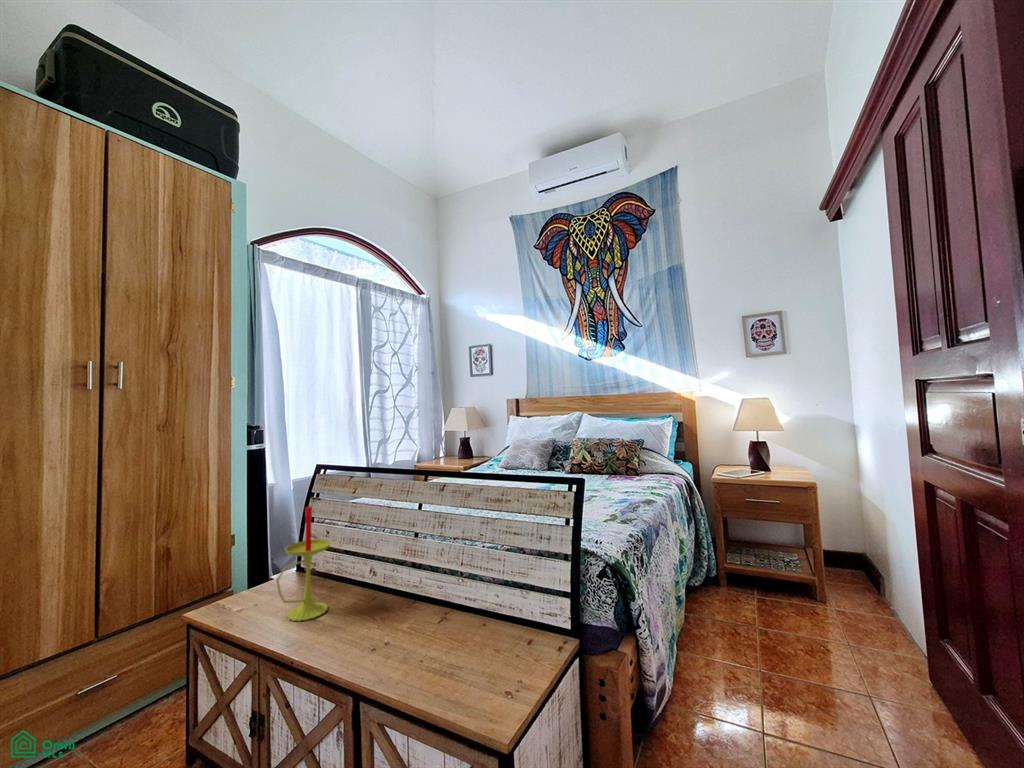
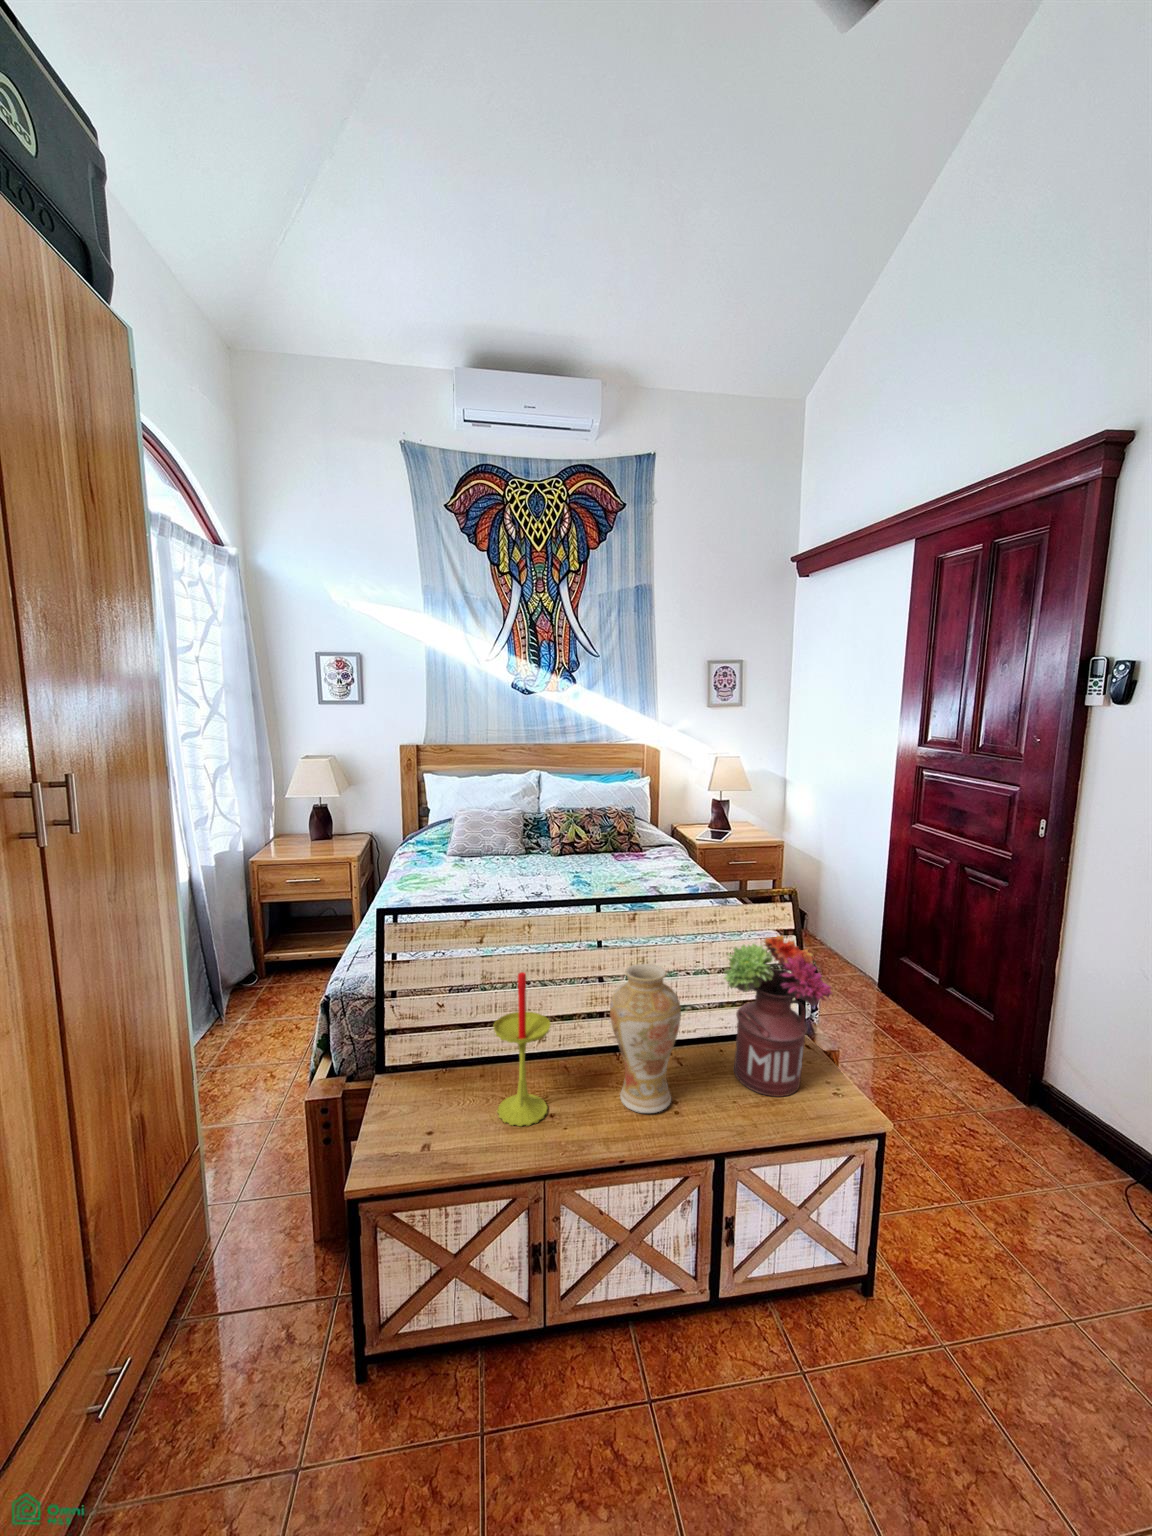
flower arrangement: none [425,509,527,673] -> present [724,935,832,1097]
vase: none [345,516,406,643] -> present [610,964,681,1113]

